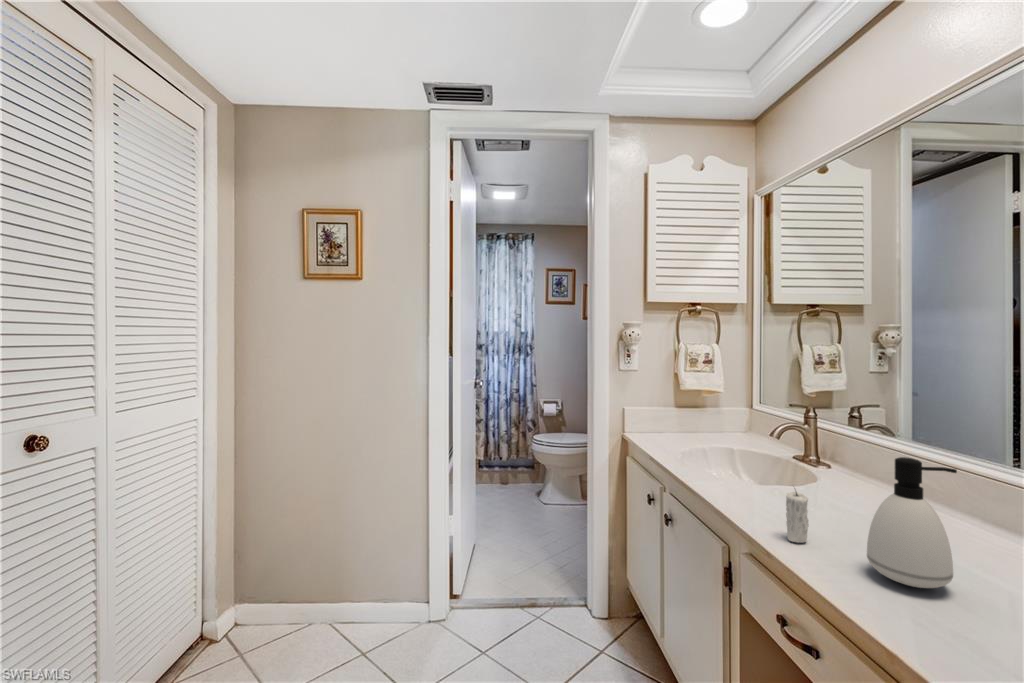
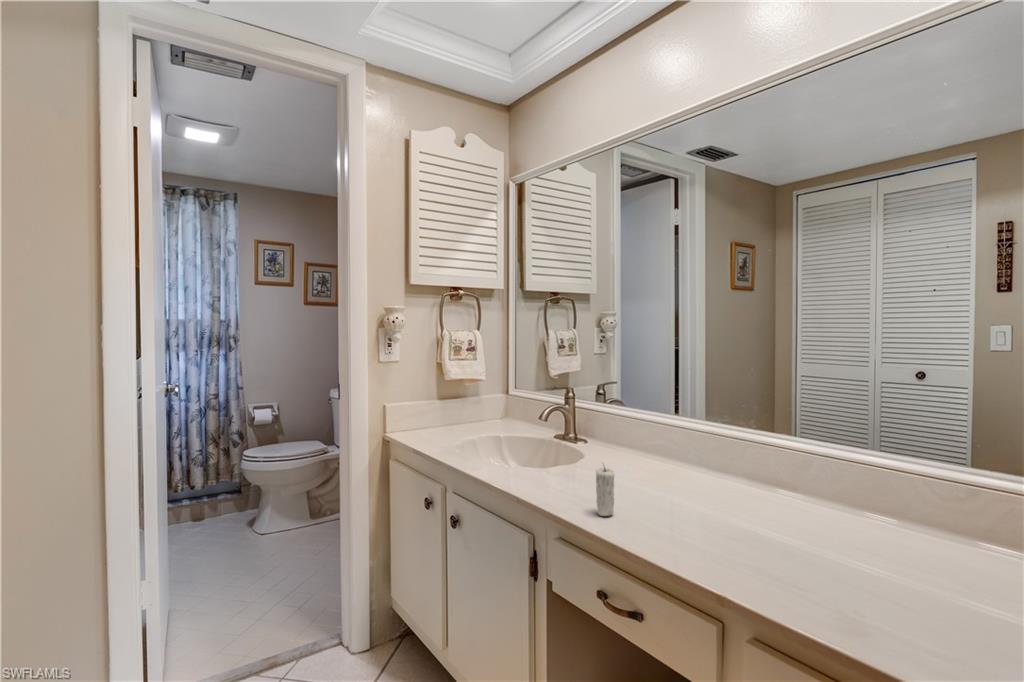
soap dispenser: present [867,457,957,588] -> none [667,422,728,533]

